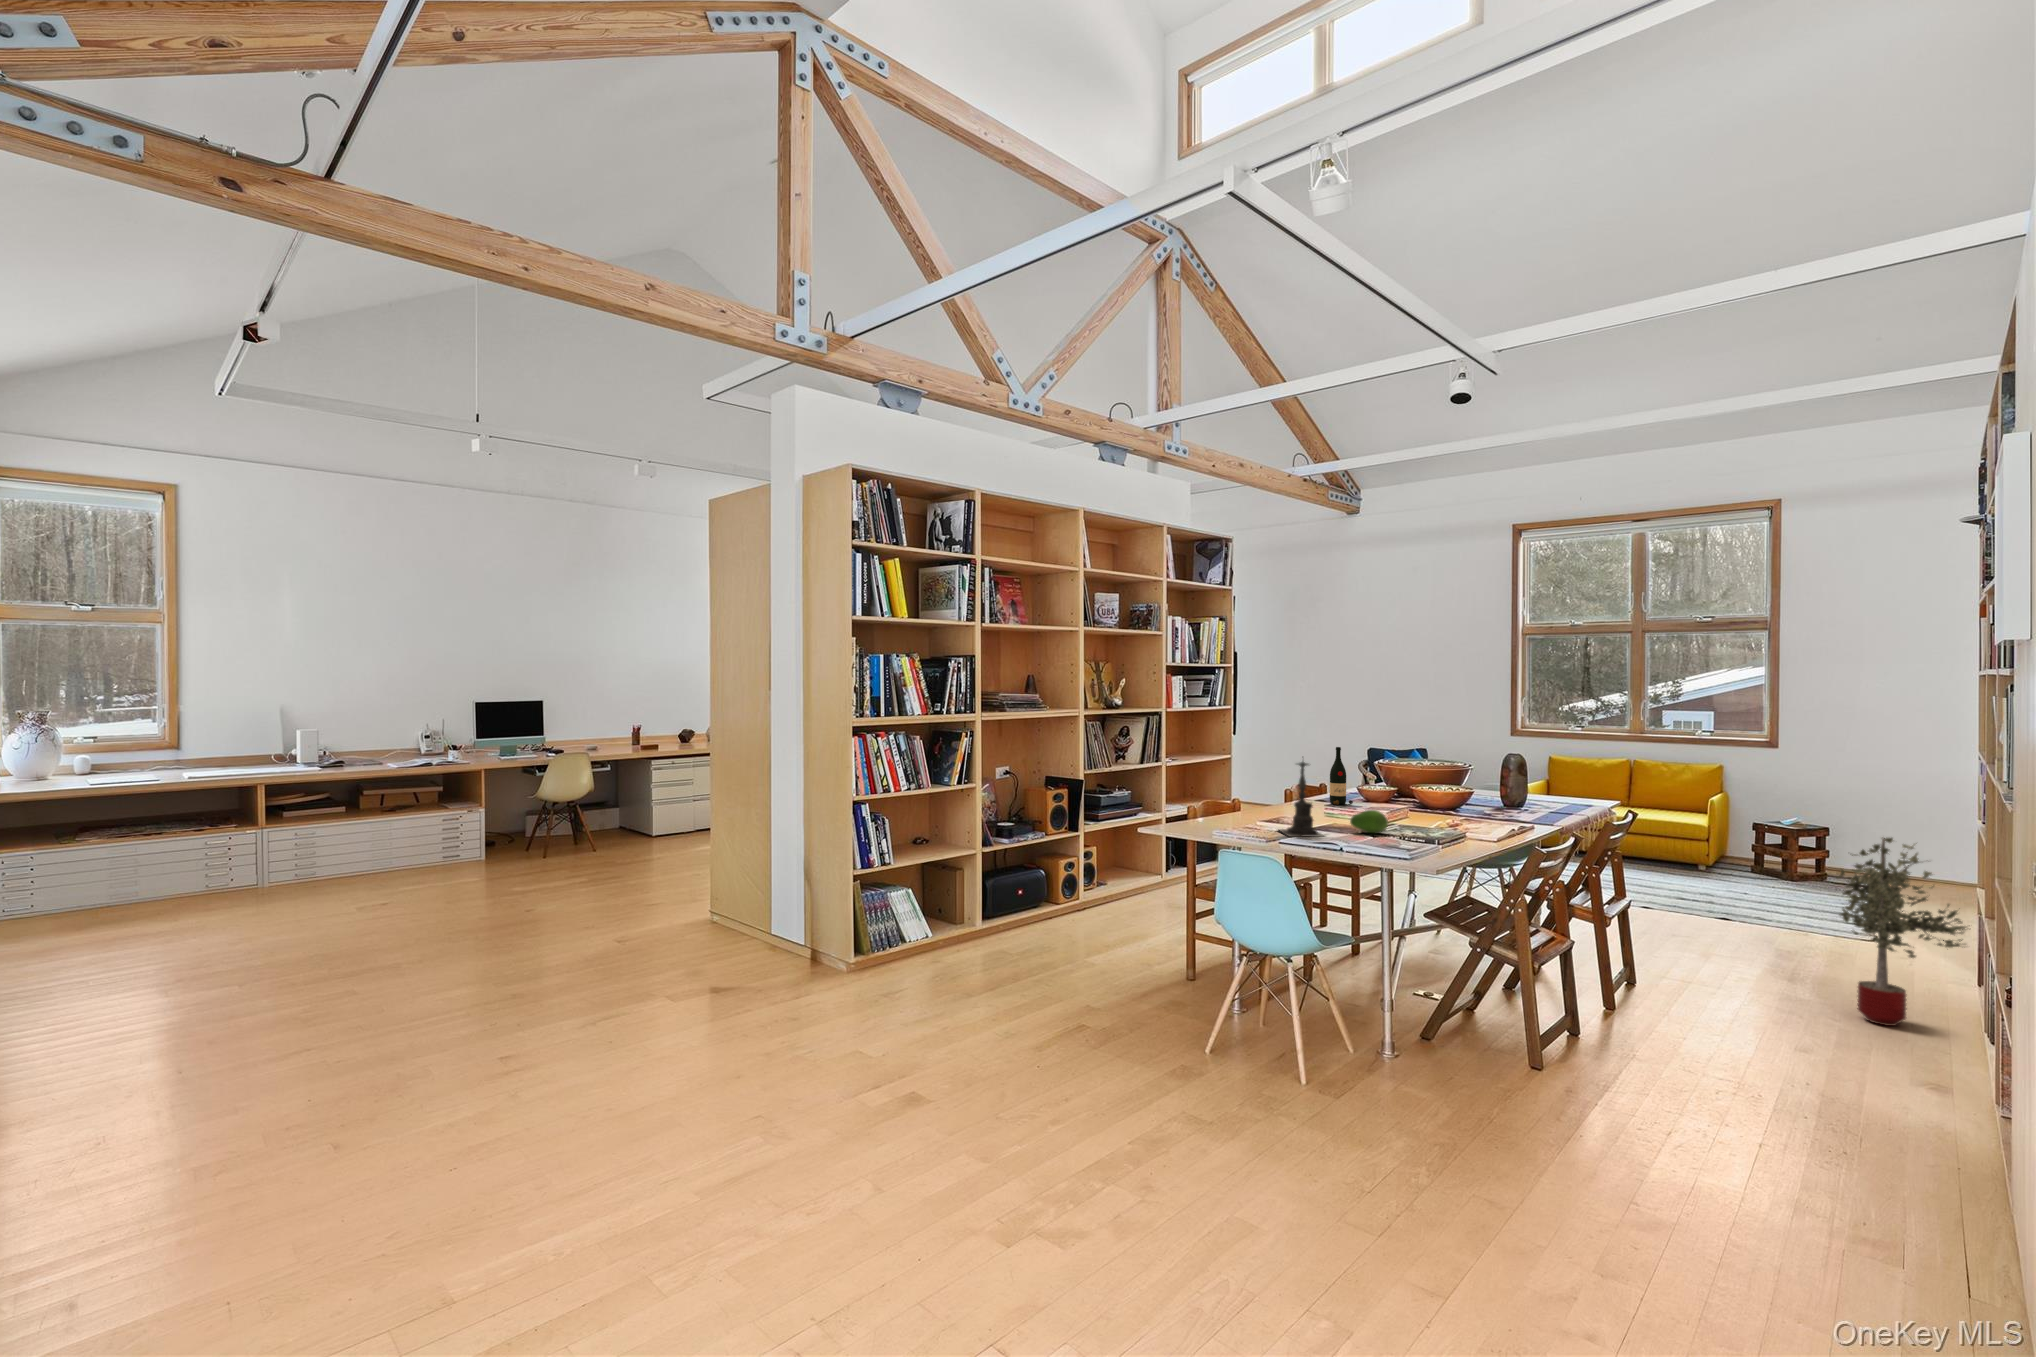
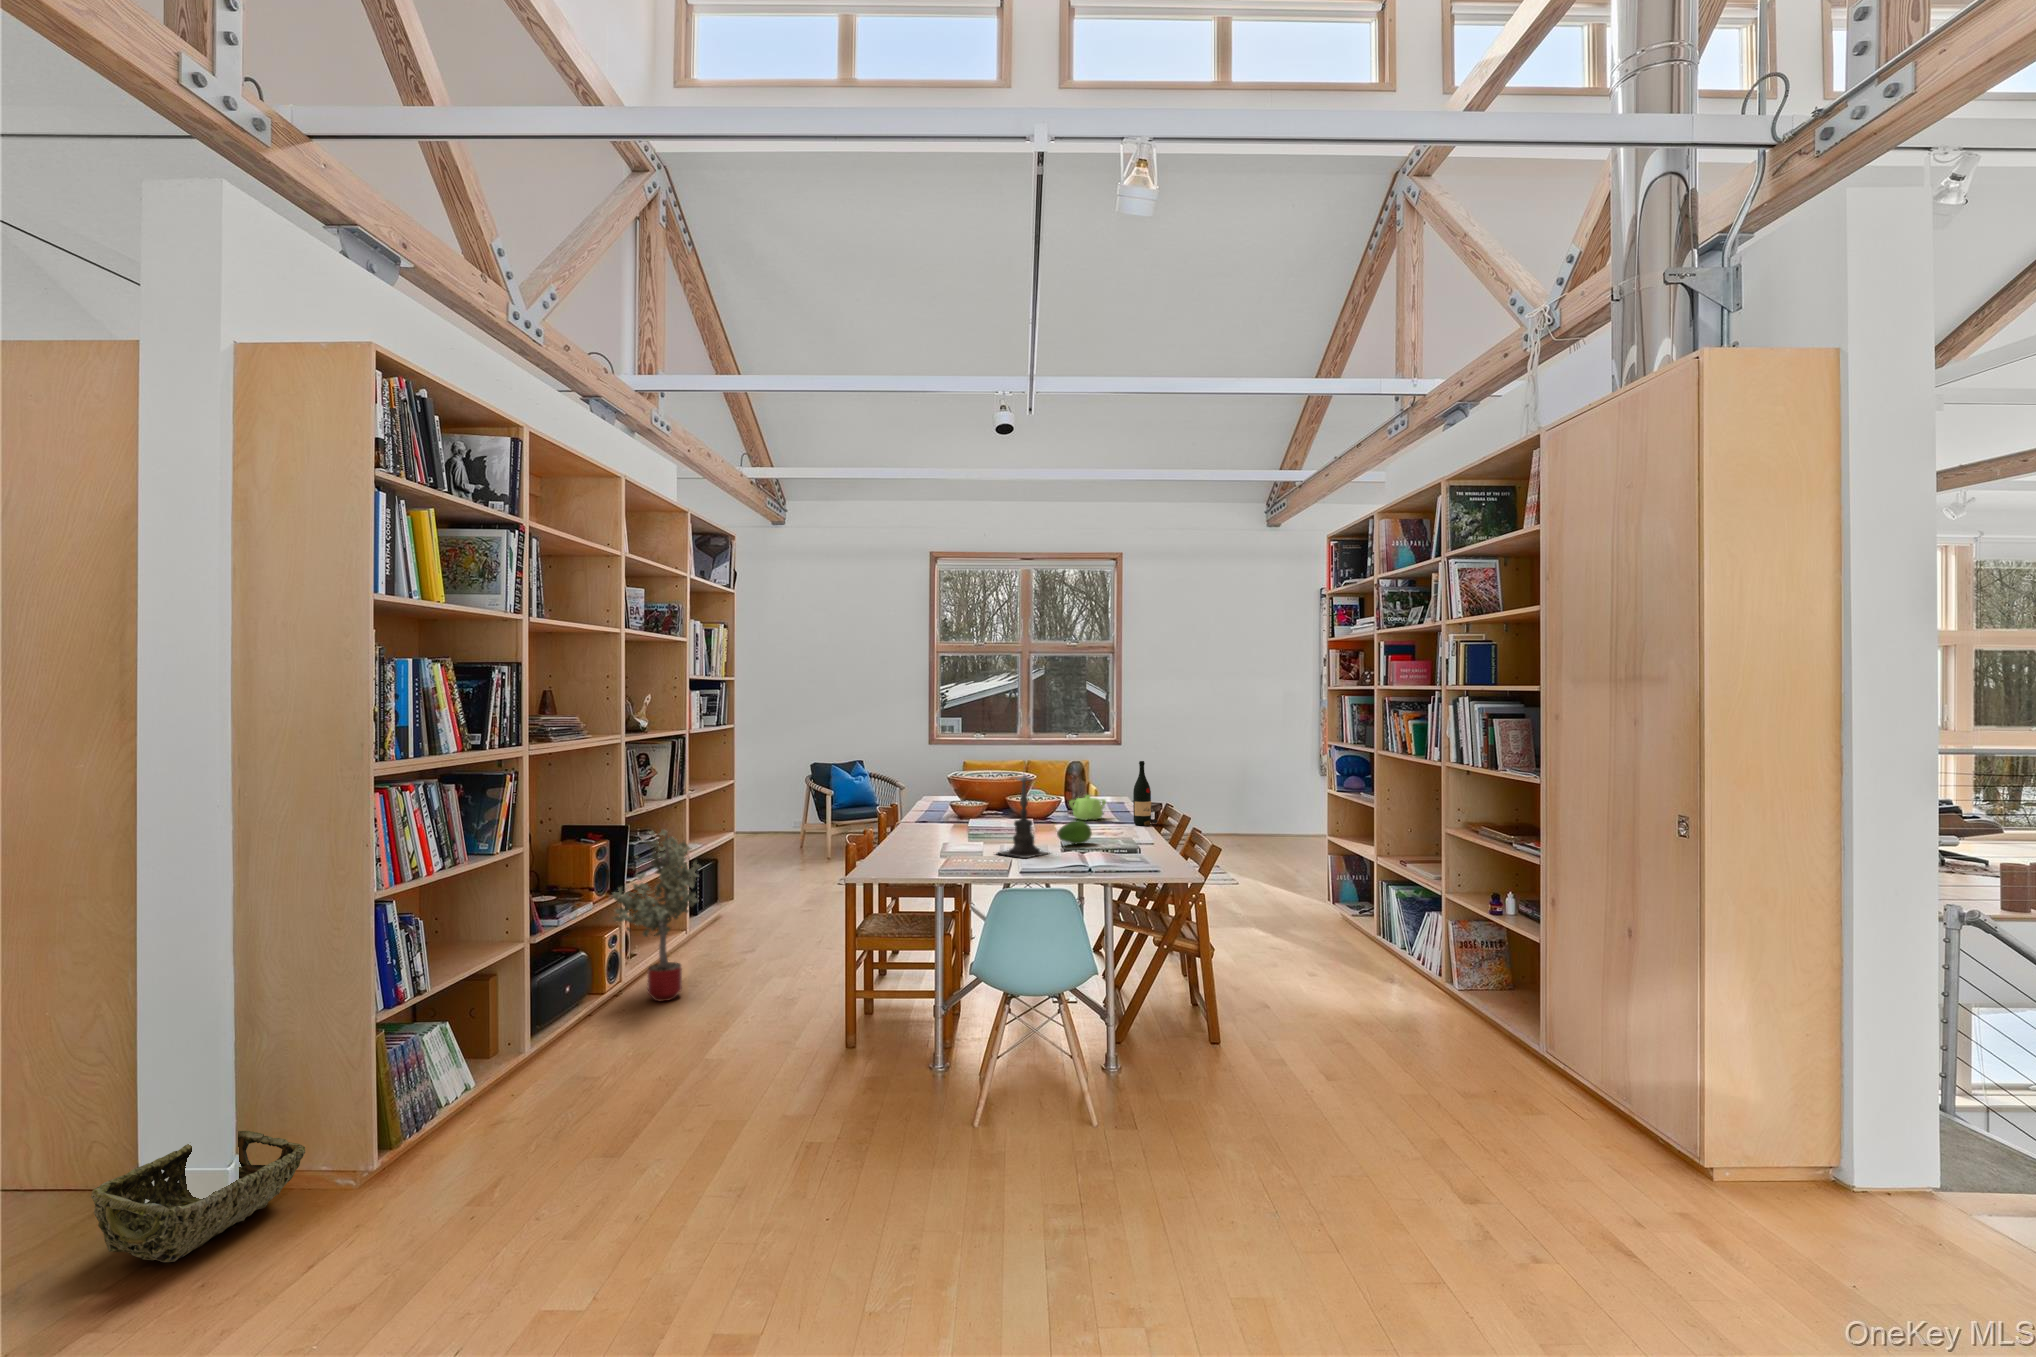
wine bottle: present [1330,747,1353,805] -> present [1133,761,1158,826]
teapot: none [1440,791,1487,818] -> present [1069,795,1106,820]
potted tree: present [1835,837,1966,1026] -> present [613,829,701,1001]
woven basket: none [723,920,818,976] -> present [91,1131,305,1262]

